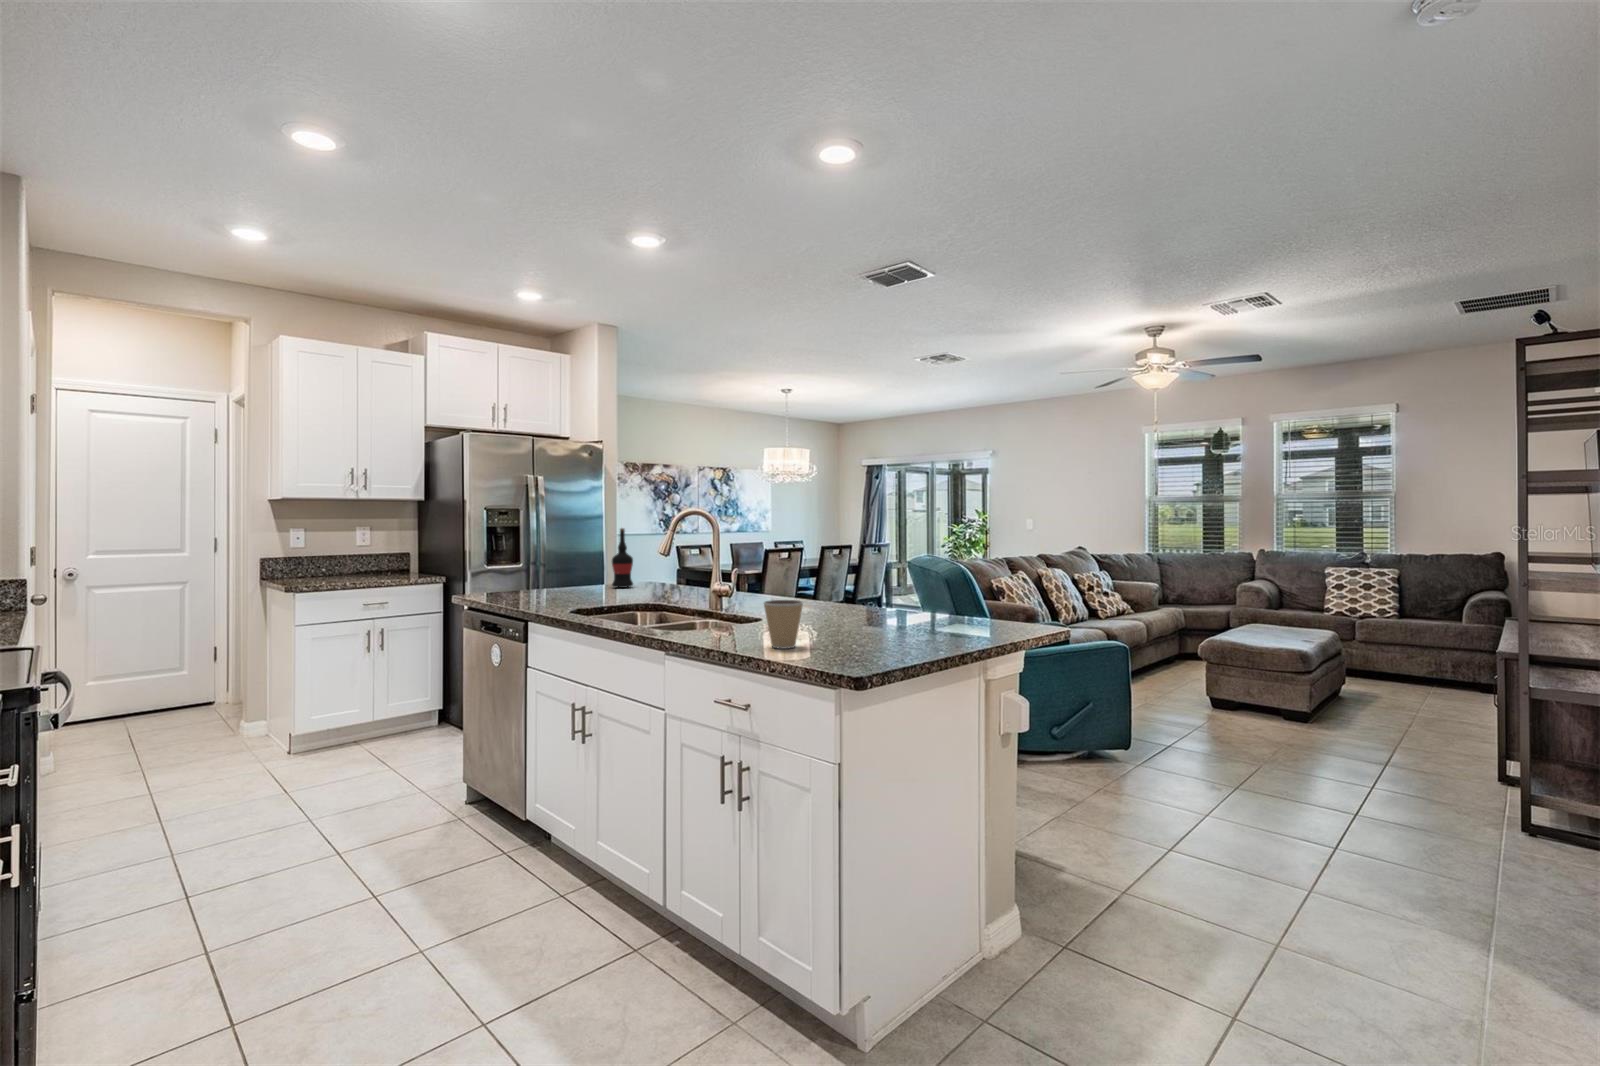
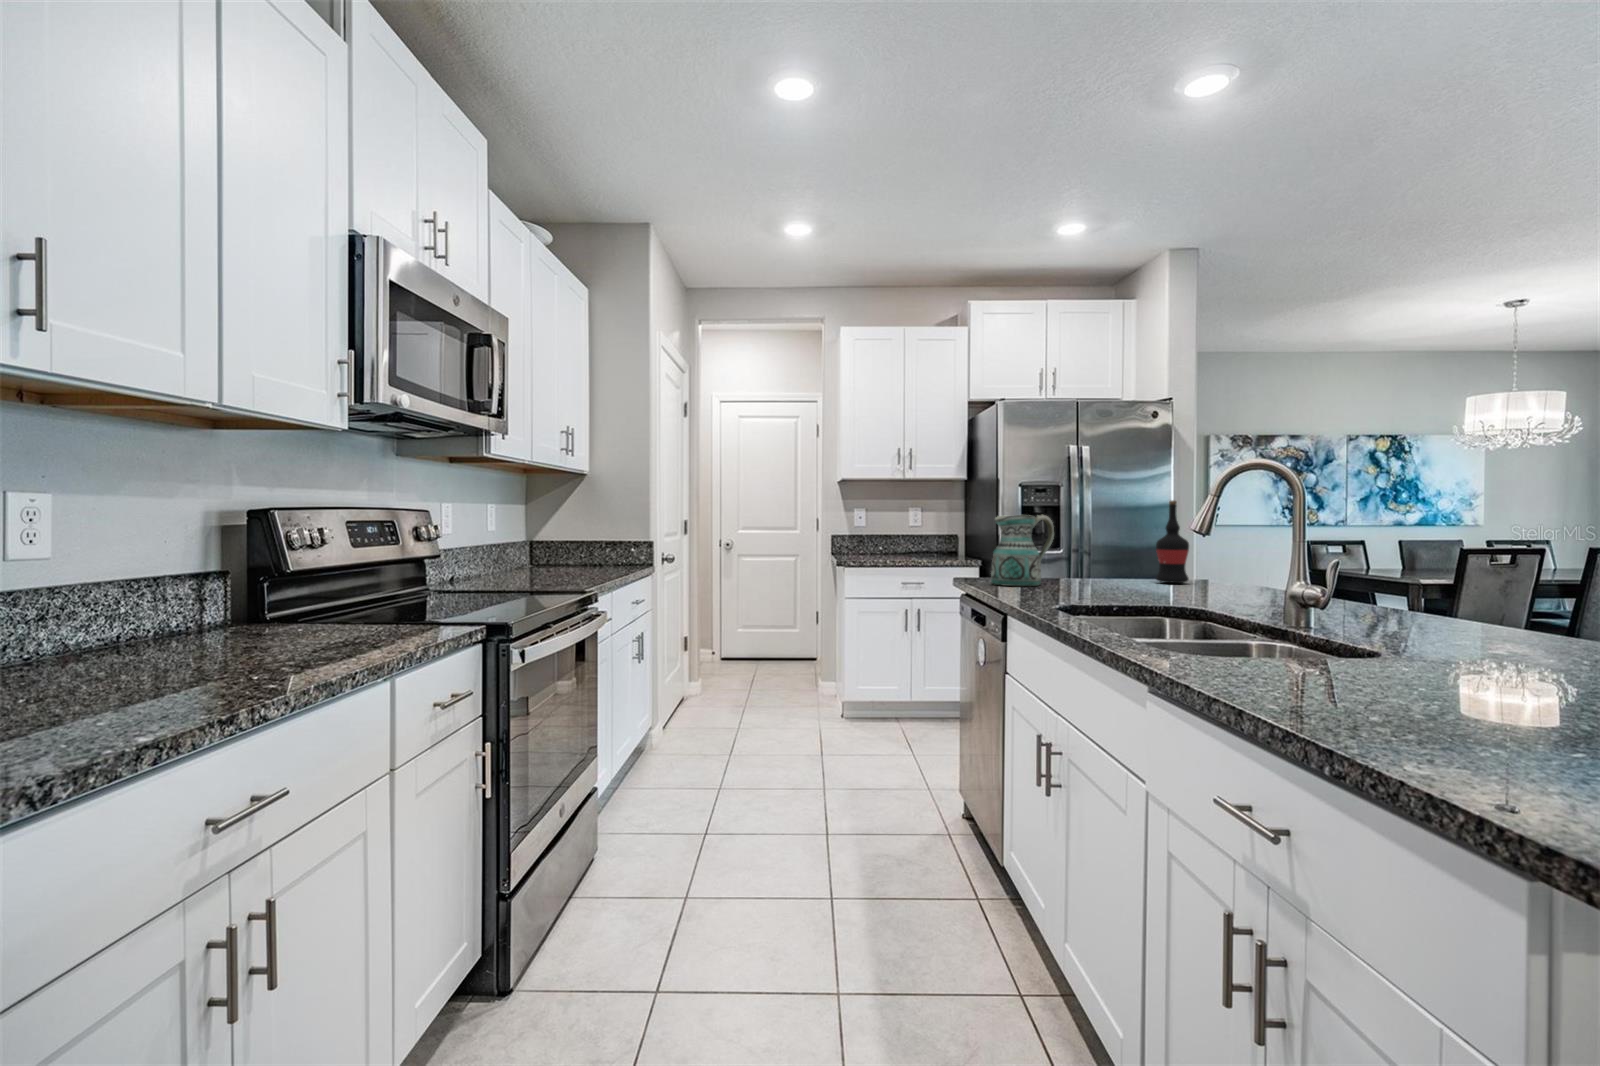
ceramic pitcher: none [495,541,543,599] -> present [991,515,1054,586]
coffee cup: present [764,600,803,649] -> none [1350,616,1483,741]

